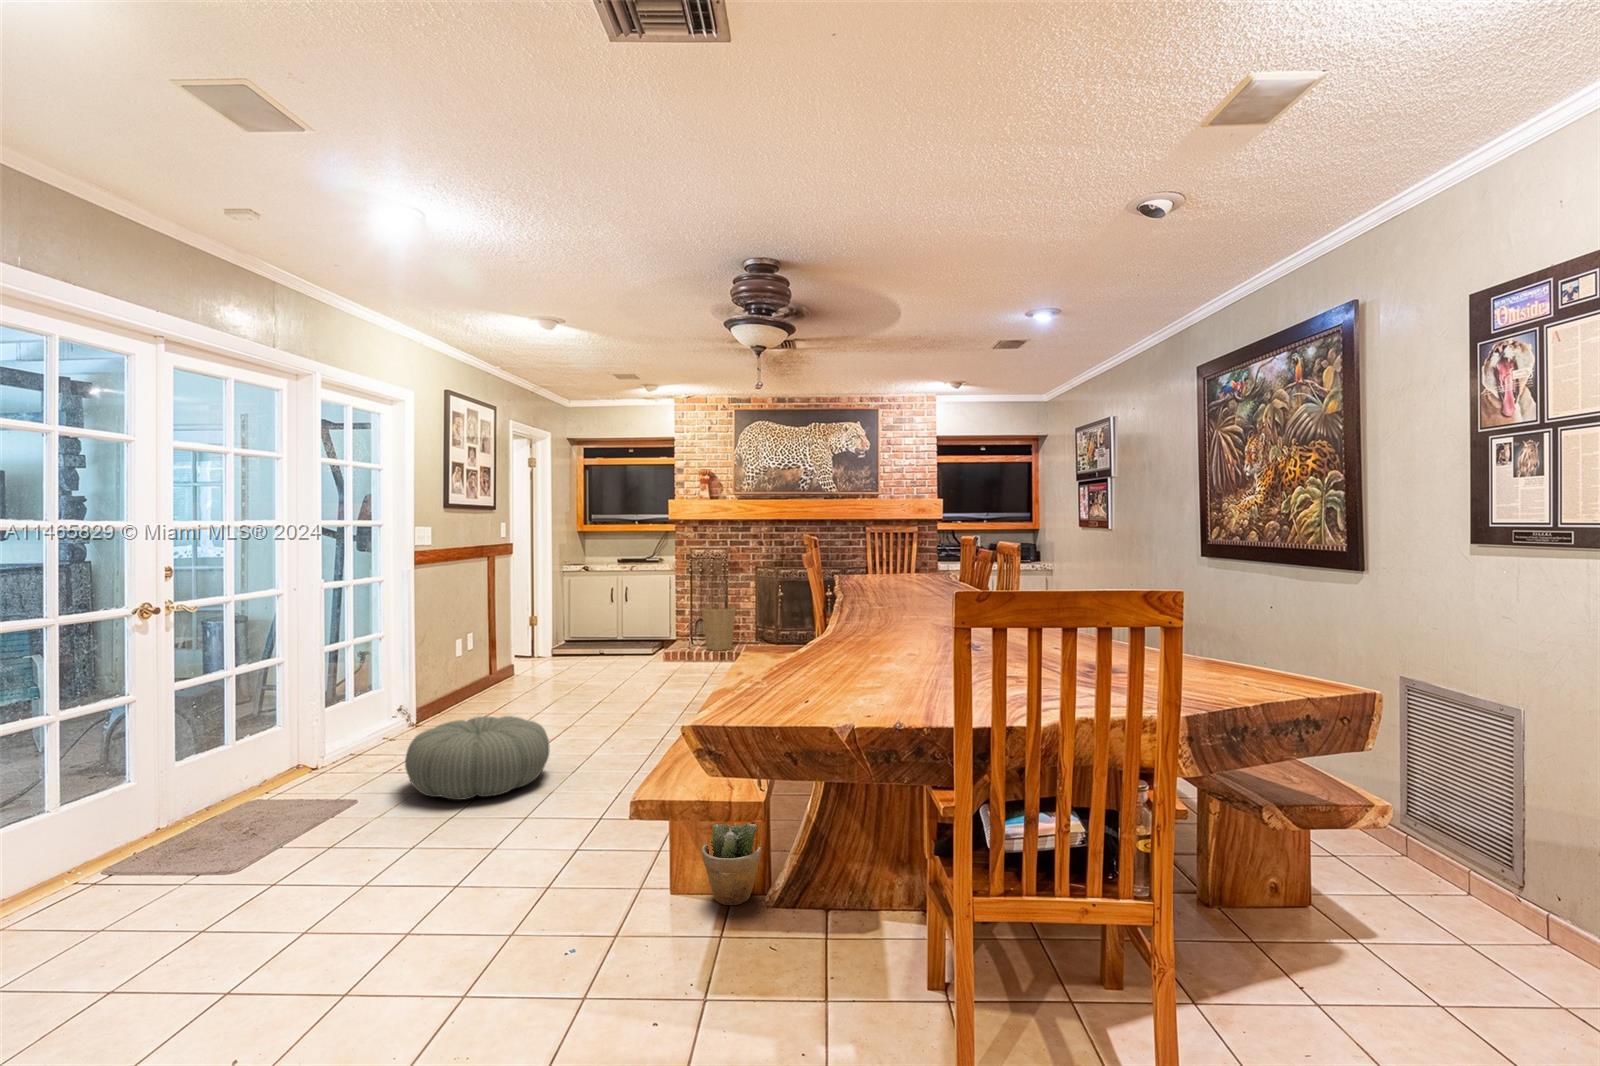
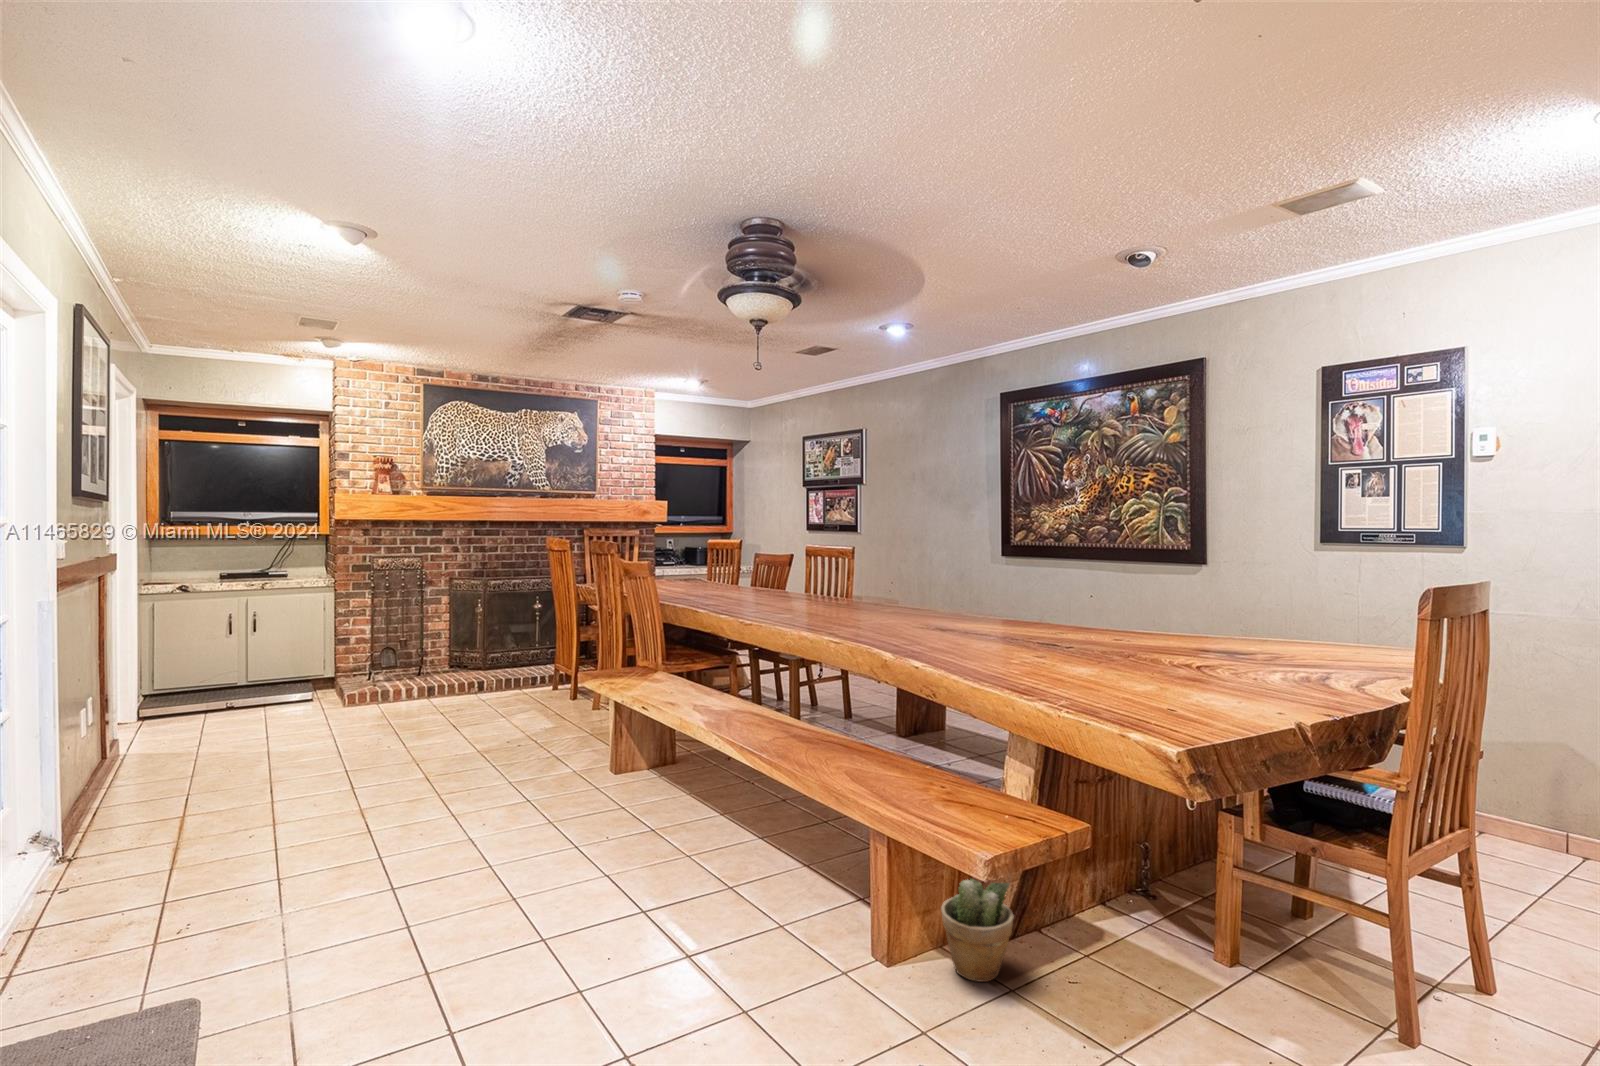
basket: present [701,601,736,651] -> none [380,621,430,689]
pouf: present [405,716,550,800] -> none [254,821,497,982]

